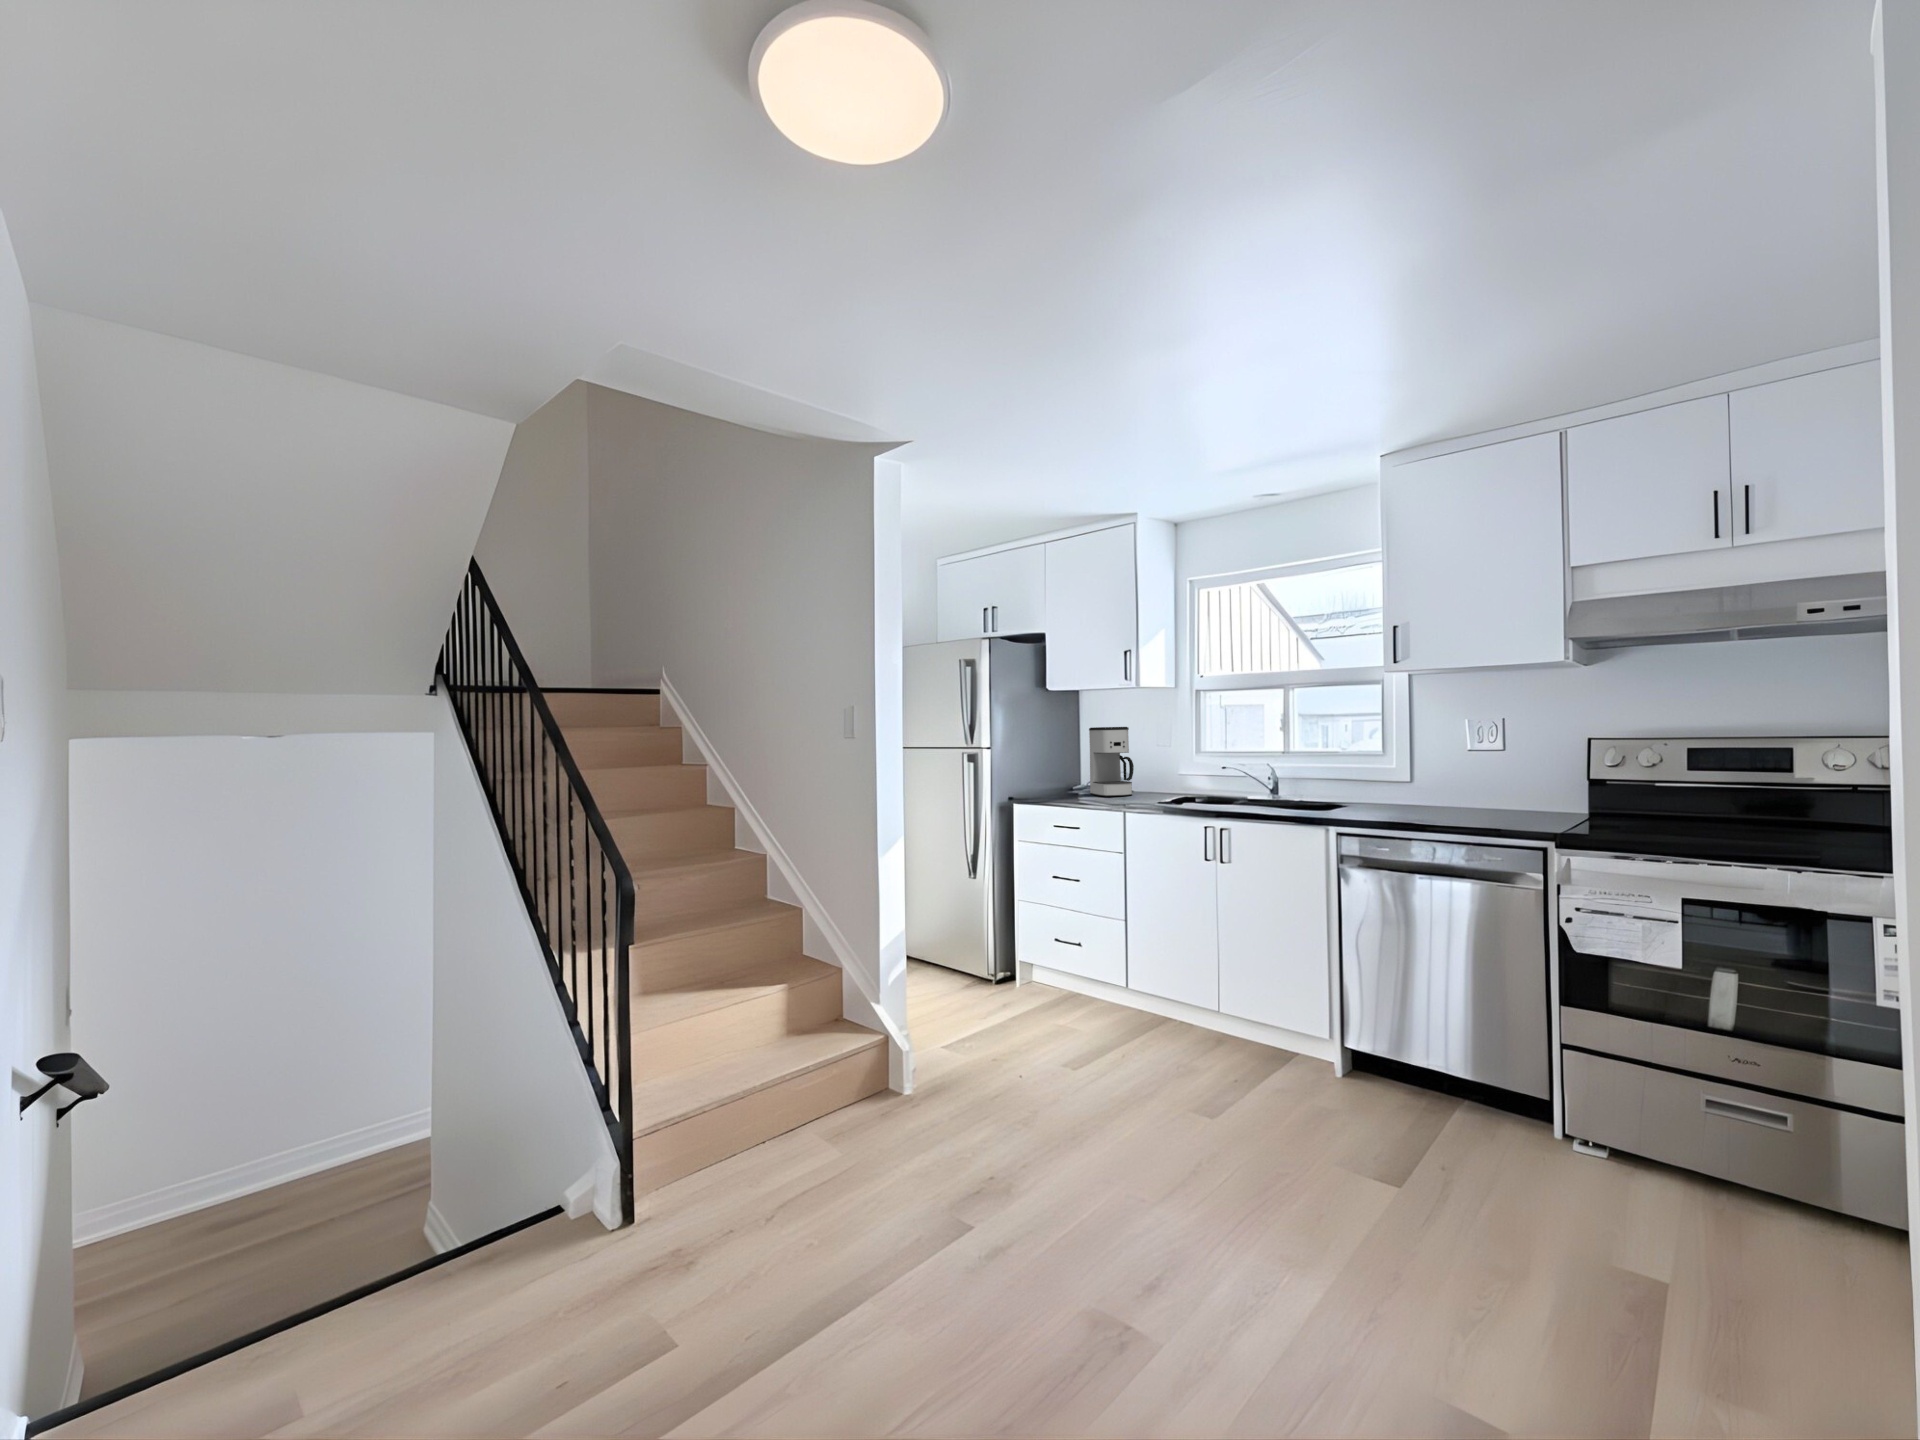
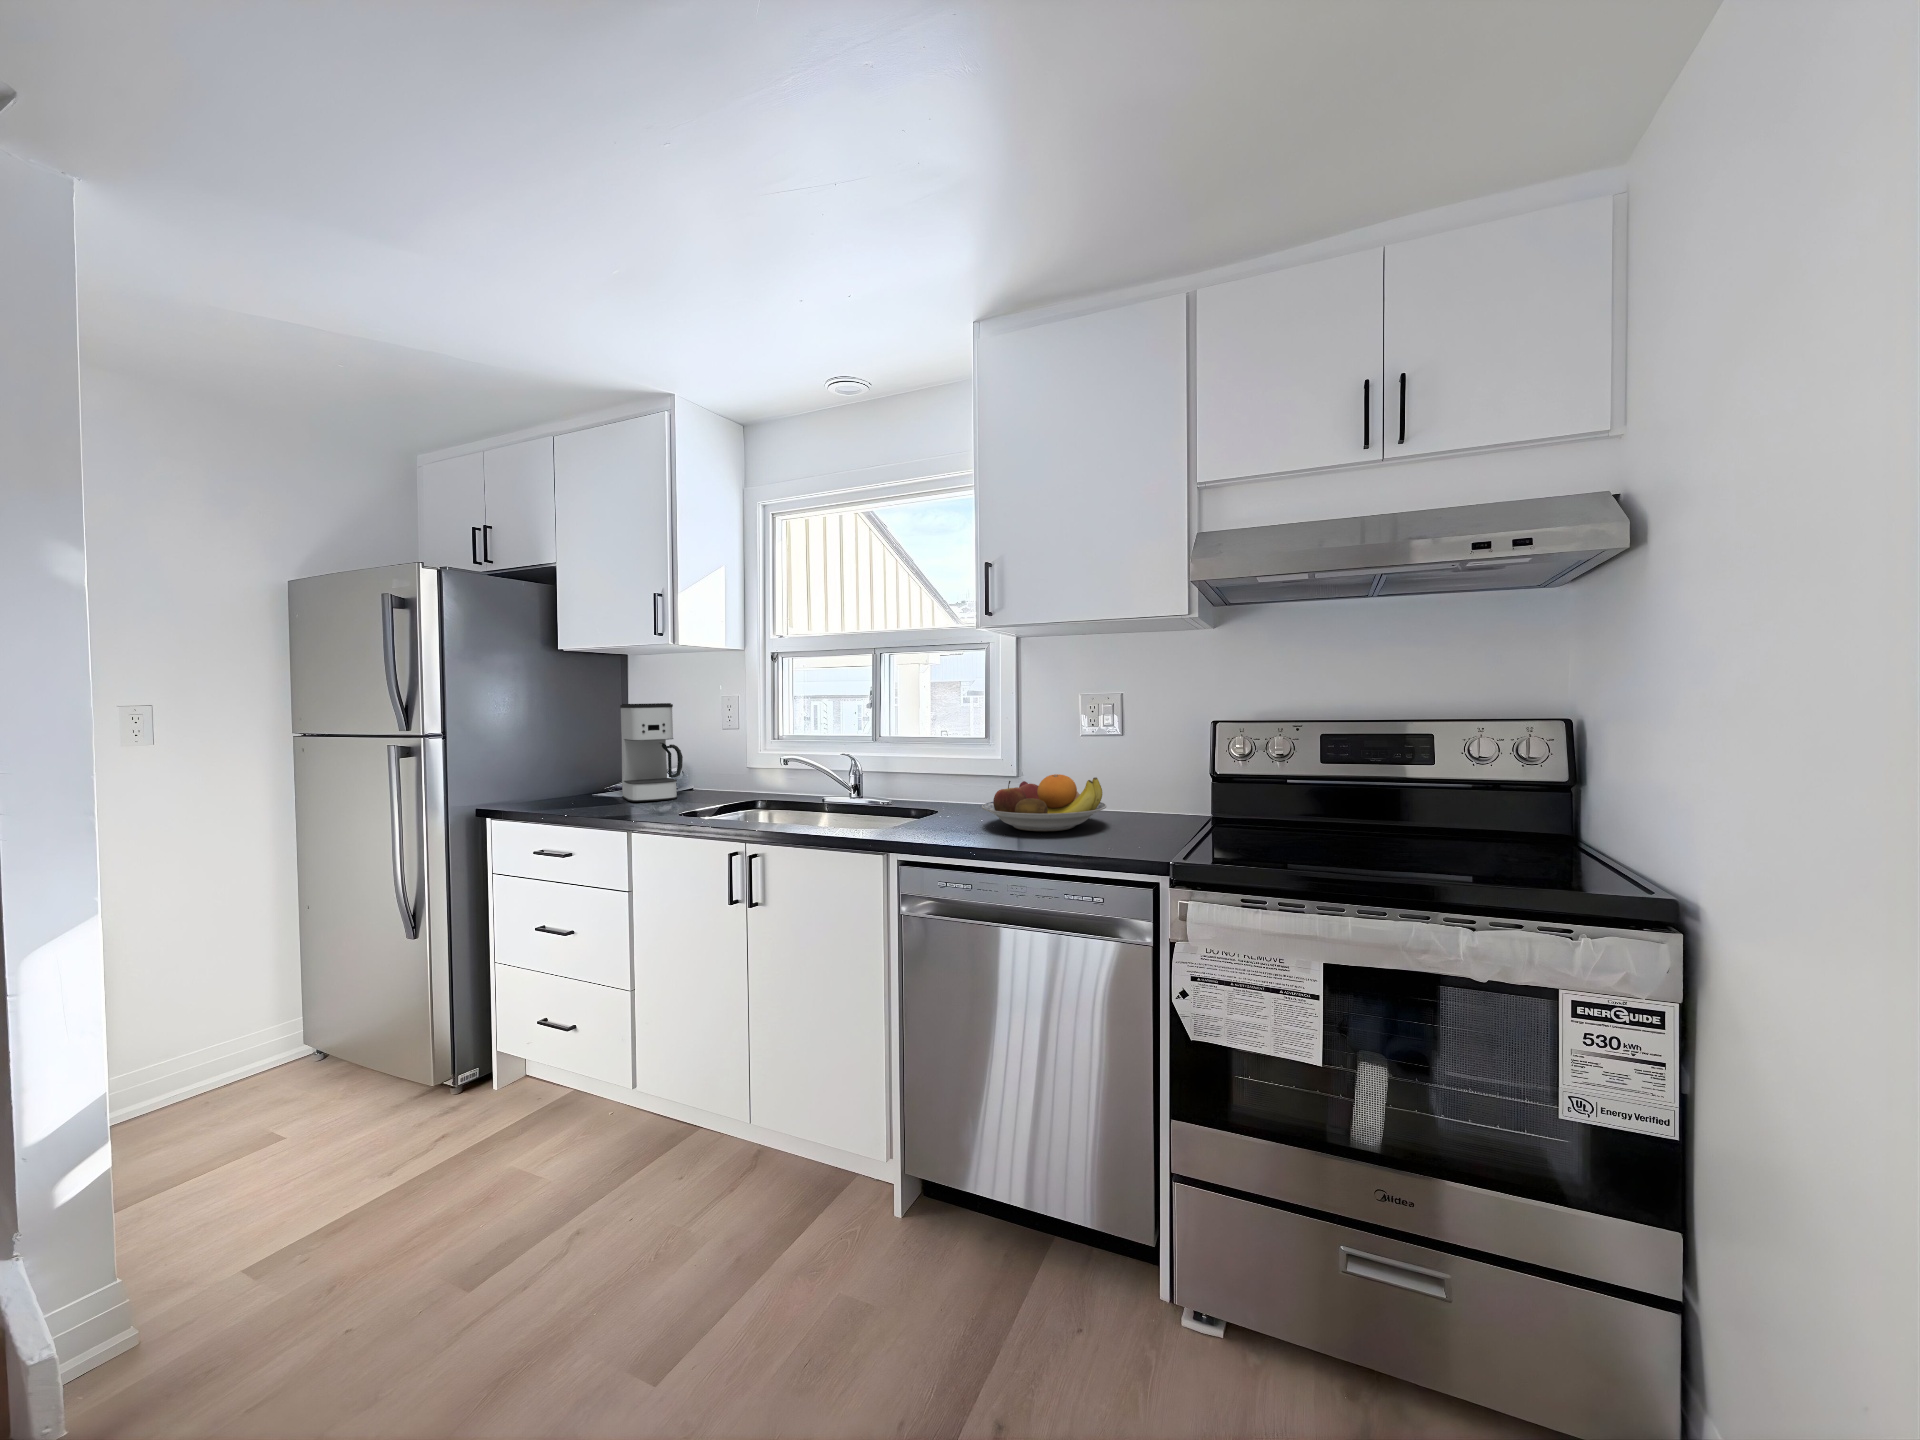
fruit bowl: none [1392,776,1496,817] -> present [982,774,1107,831]

